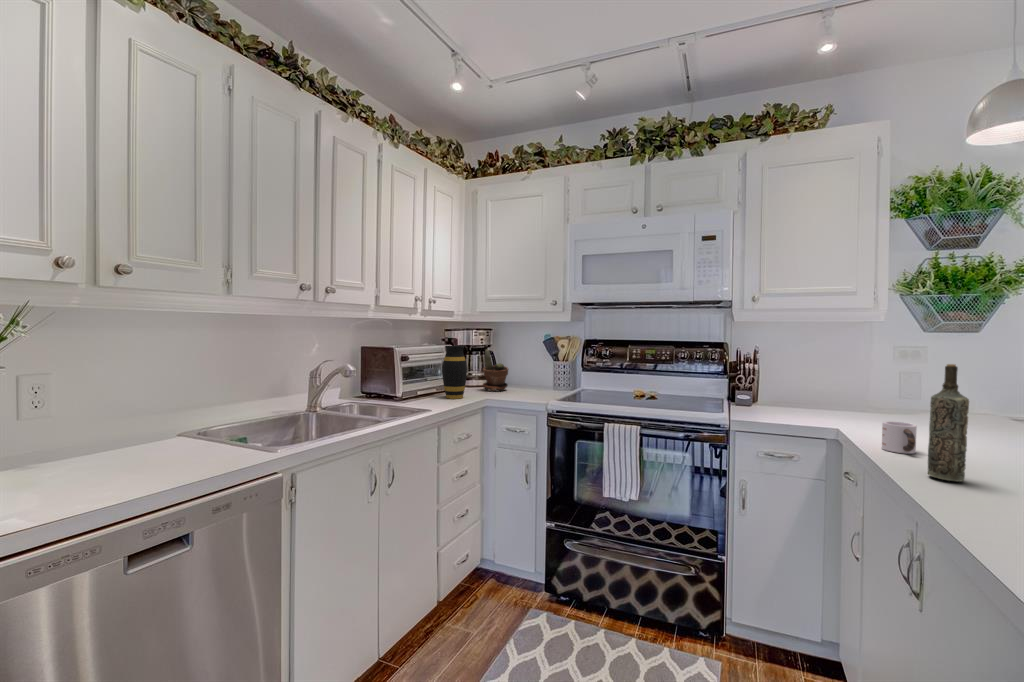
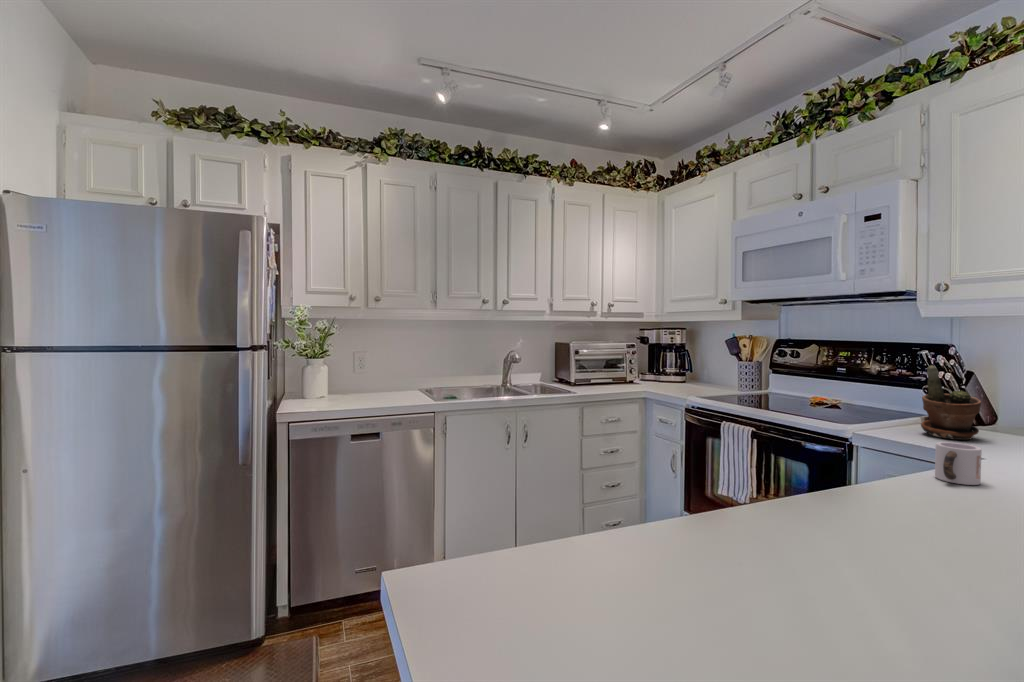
vase: present [442,346,467,399] -> none [612,343,634,389]
potted plant: present [483,350,508,391] -> present [921,365,981,440]
bottle: present [928,364,969,482] -> none [865,364,911,501]

